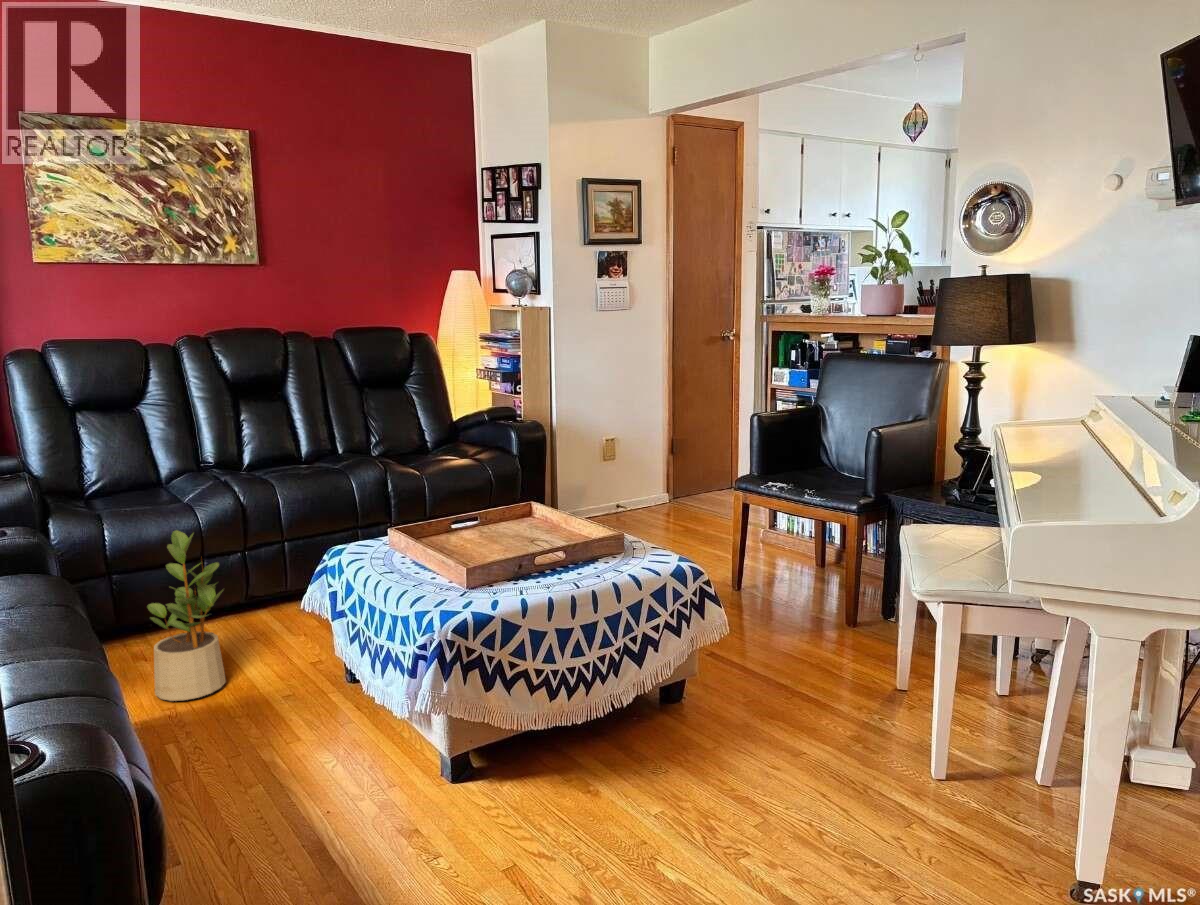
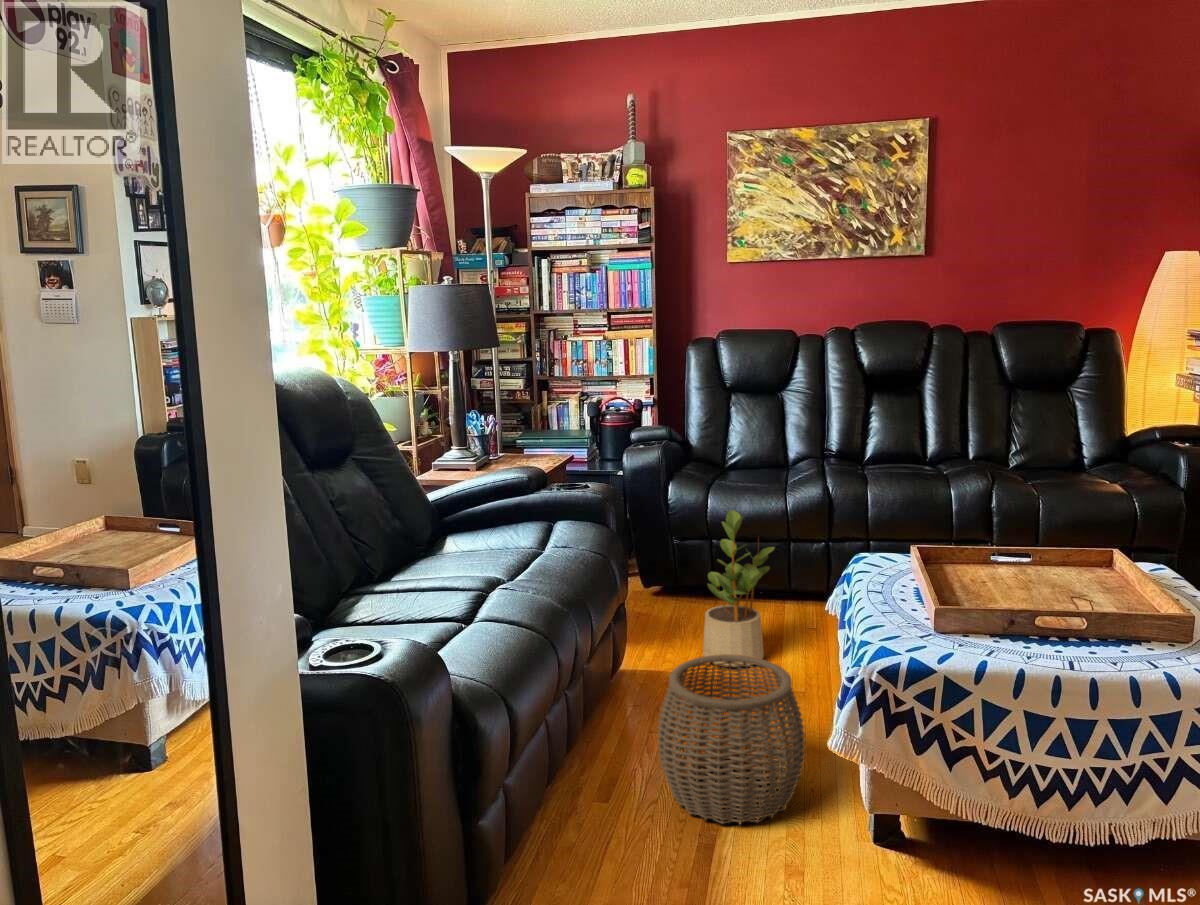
woven basket: none [213,662,374,838] -> present [658,654,805,824]

